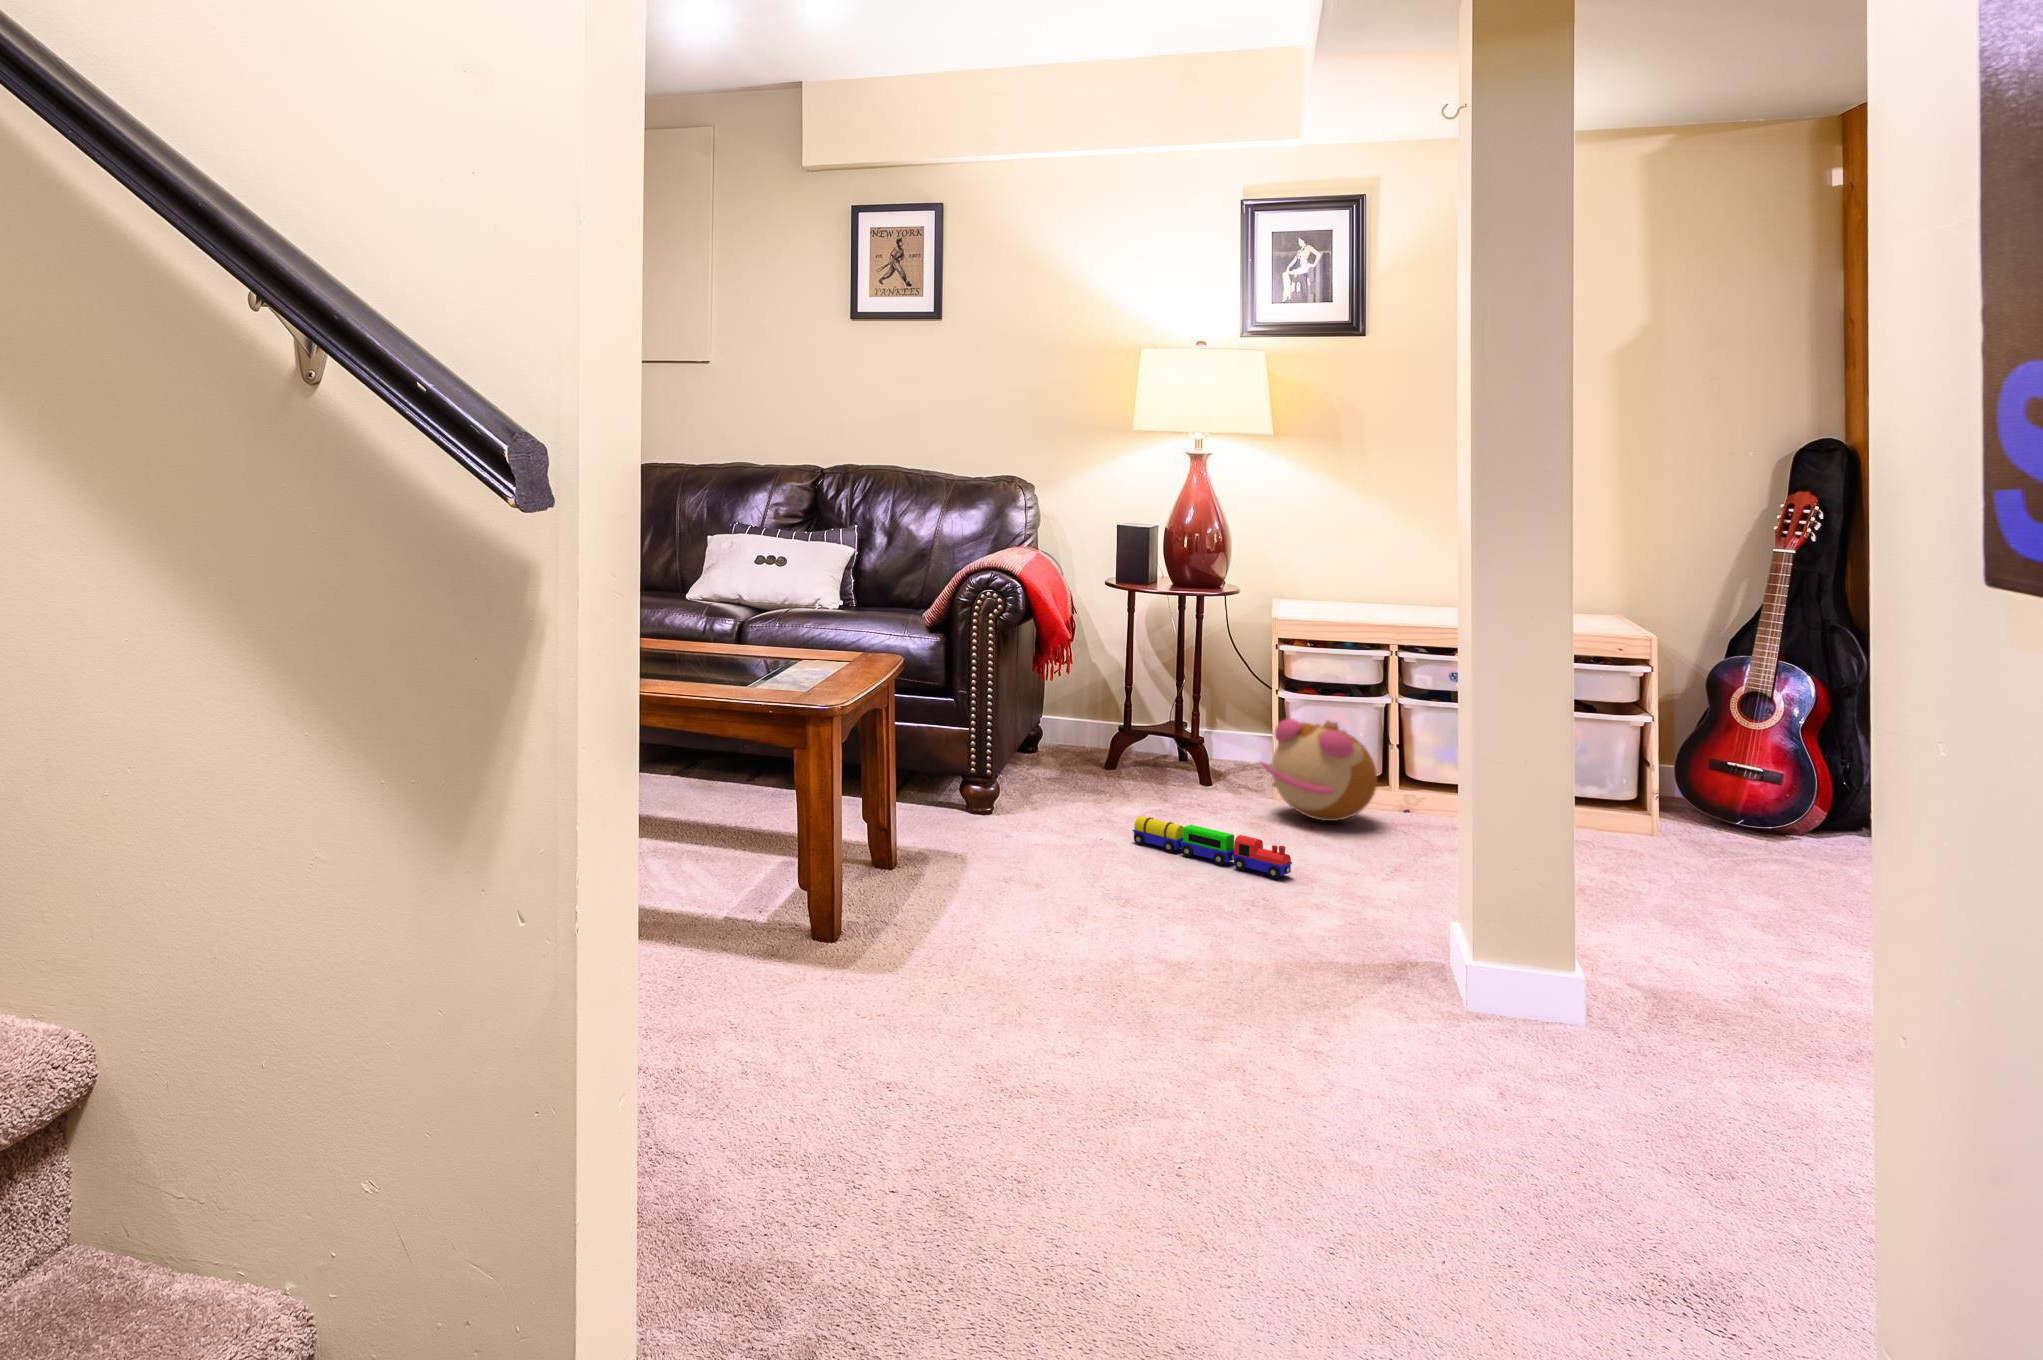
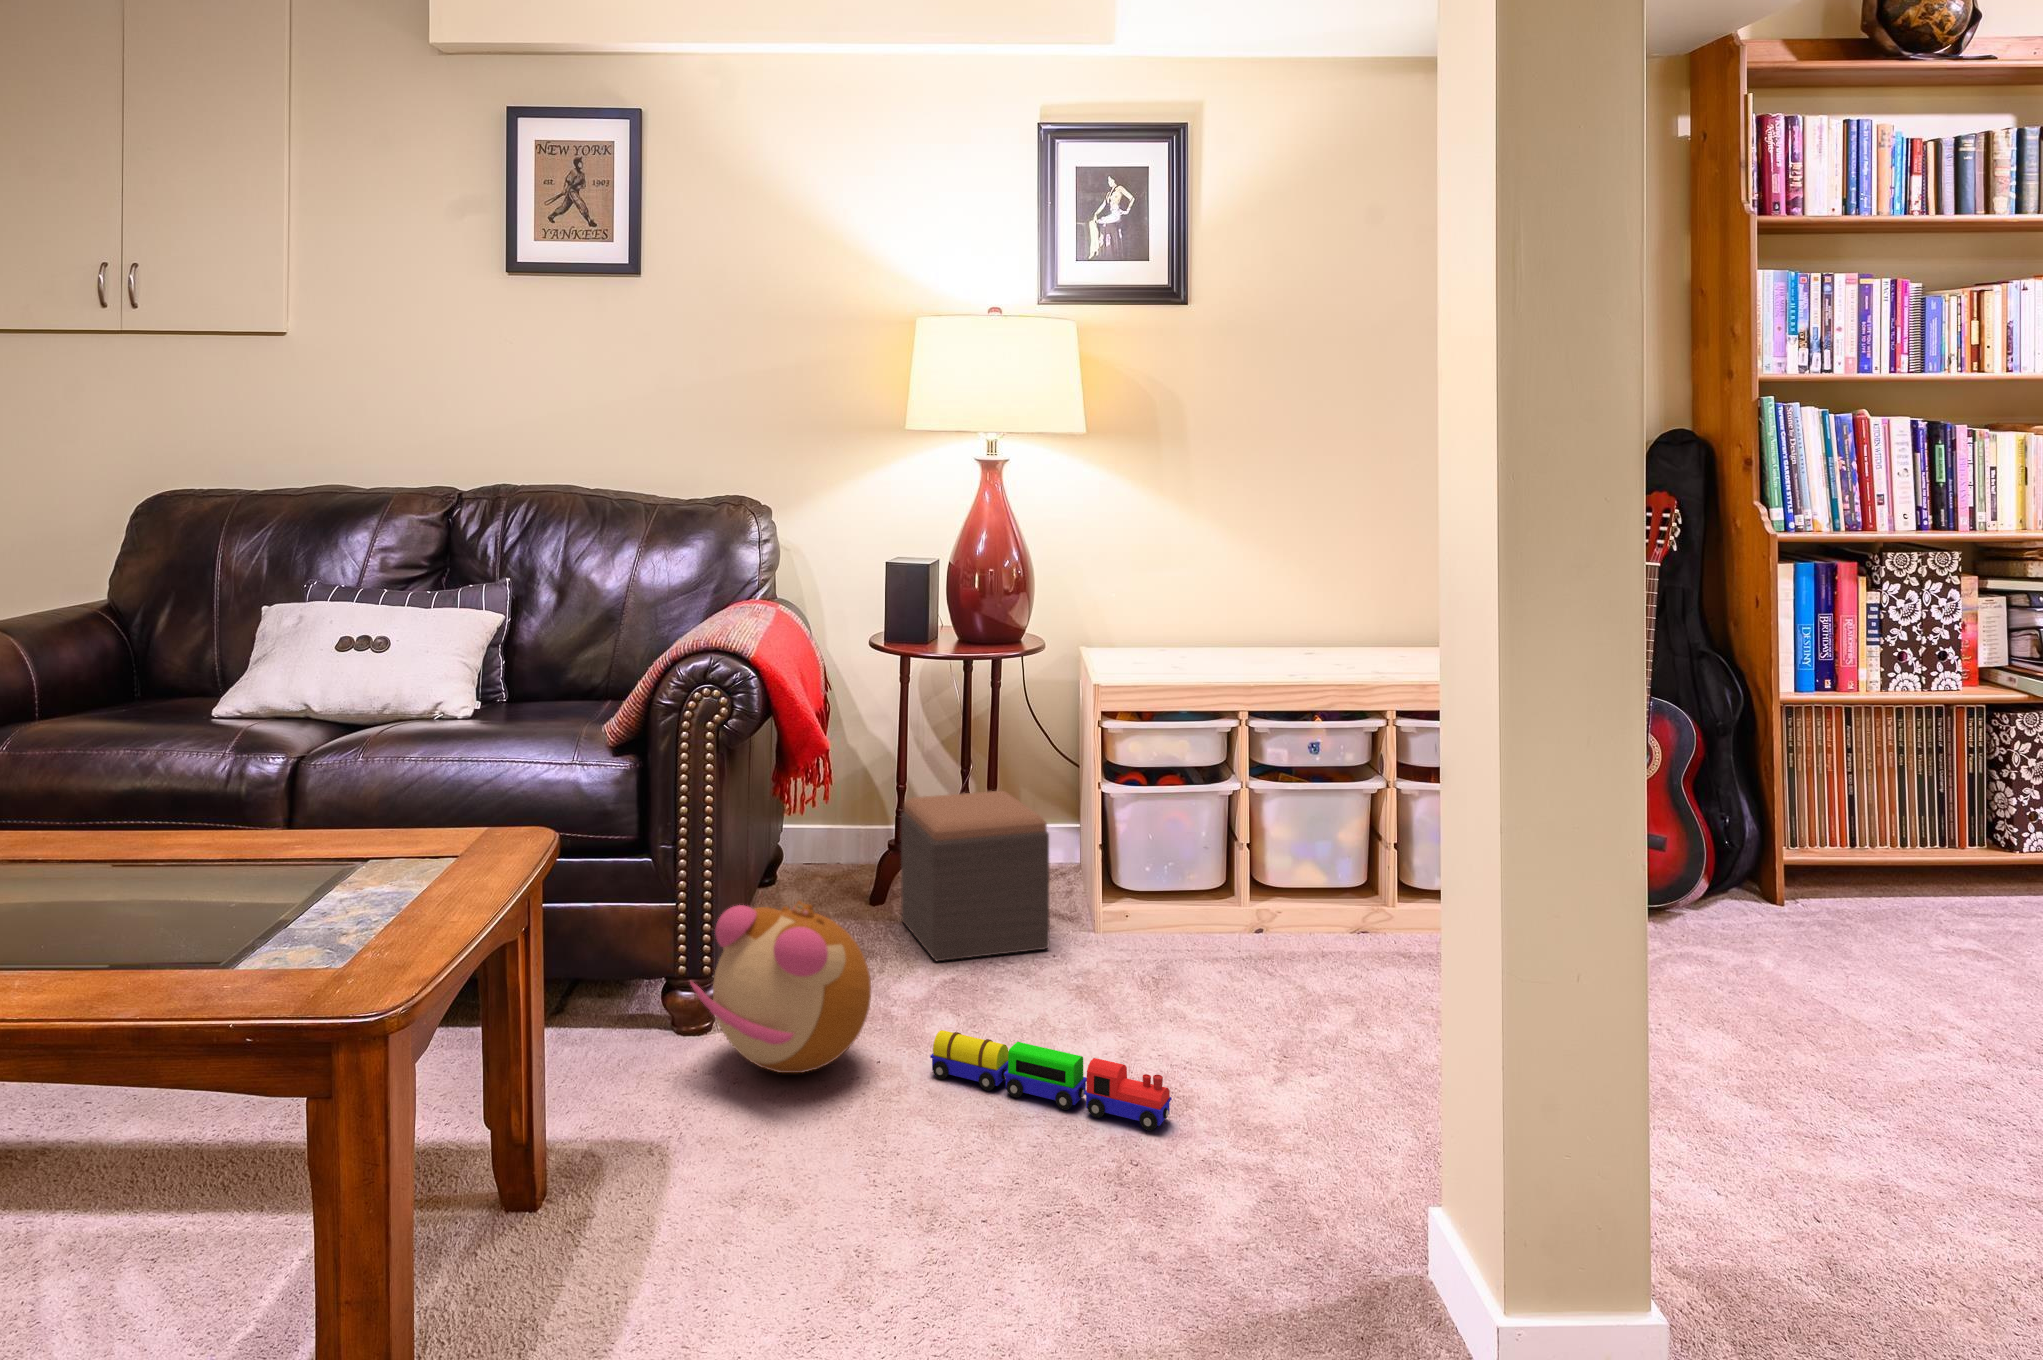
footstool: none [1125,690,1233,799] -> present [901,791,1049,961]
plush toy: present [1260,719,1377,821] -> present [690,901,871,1073]

